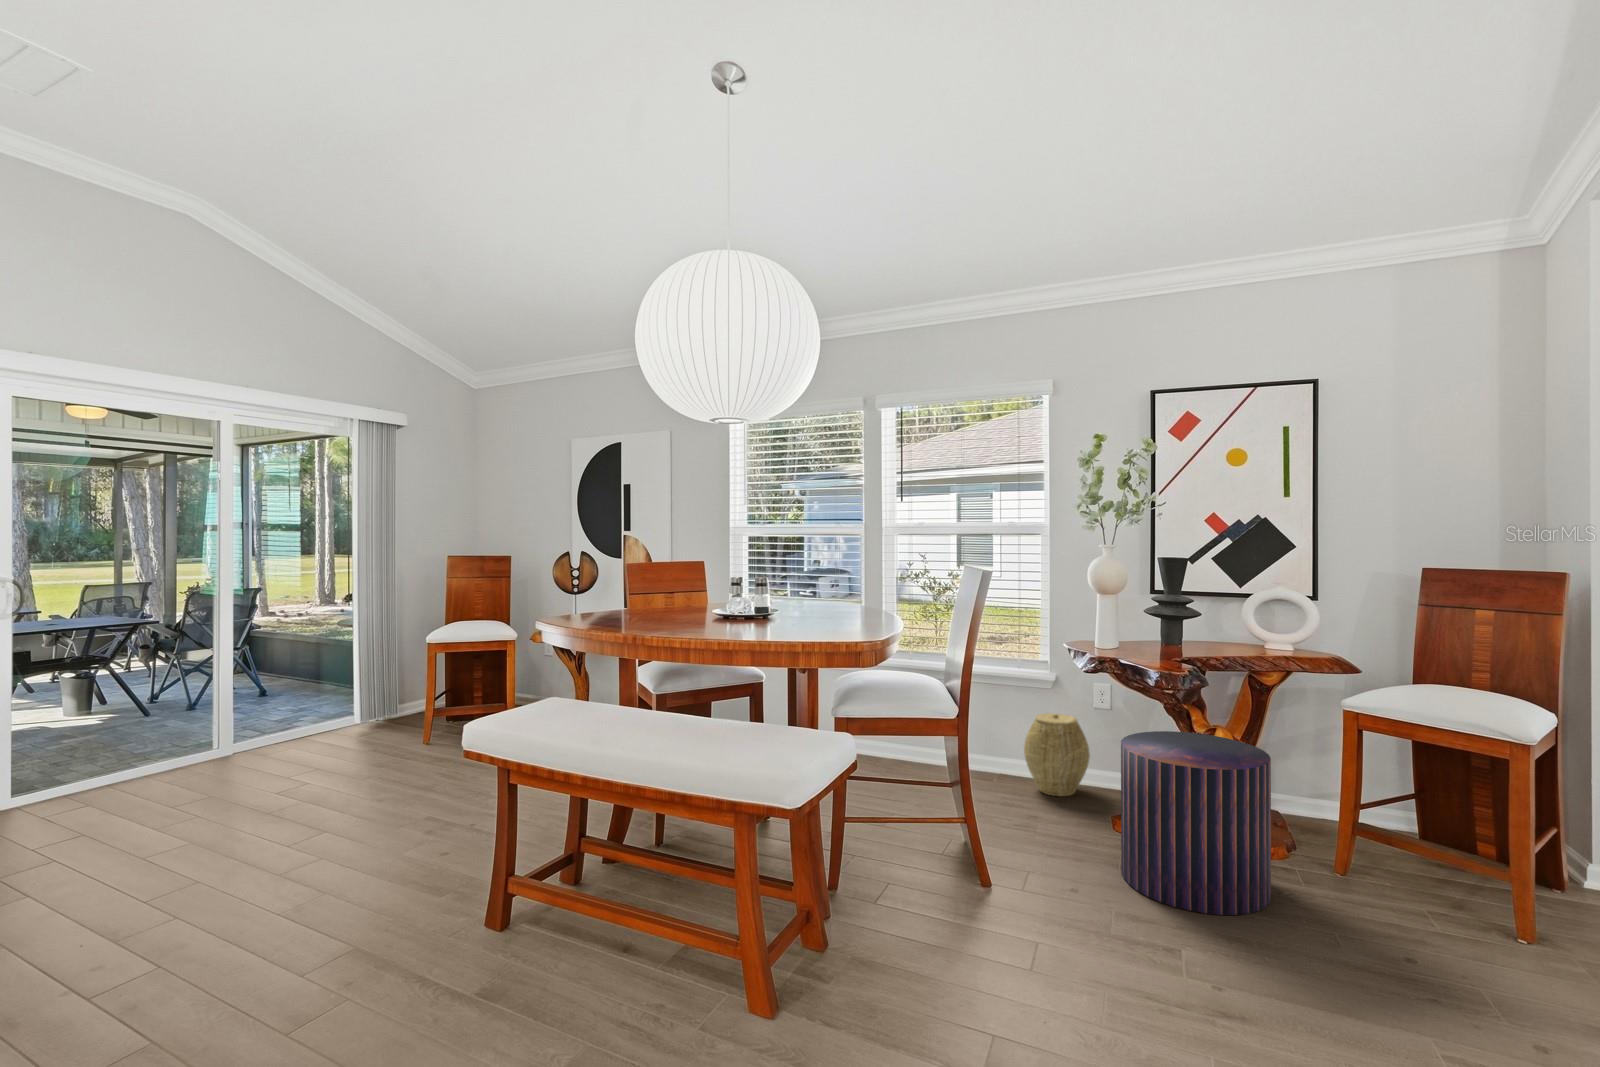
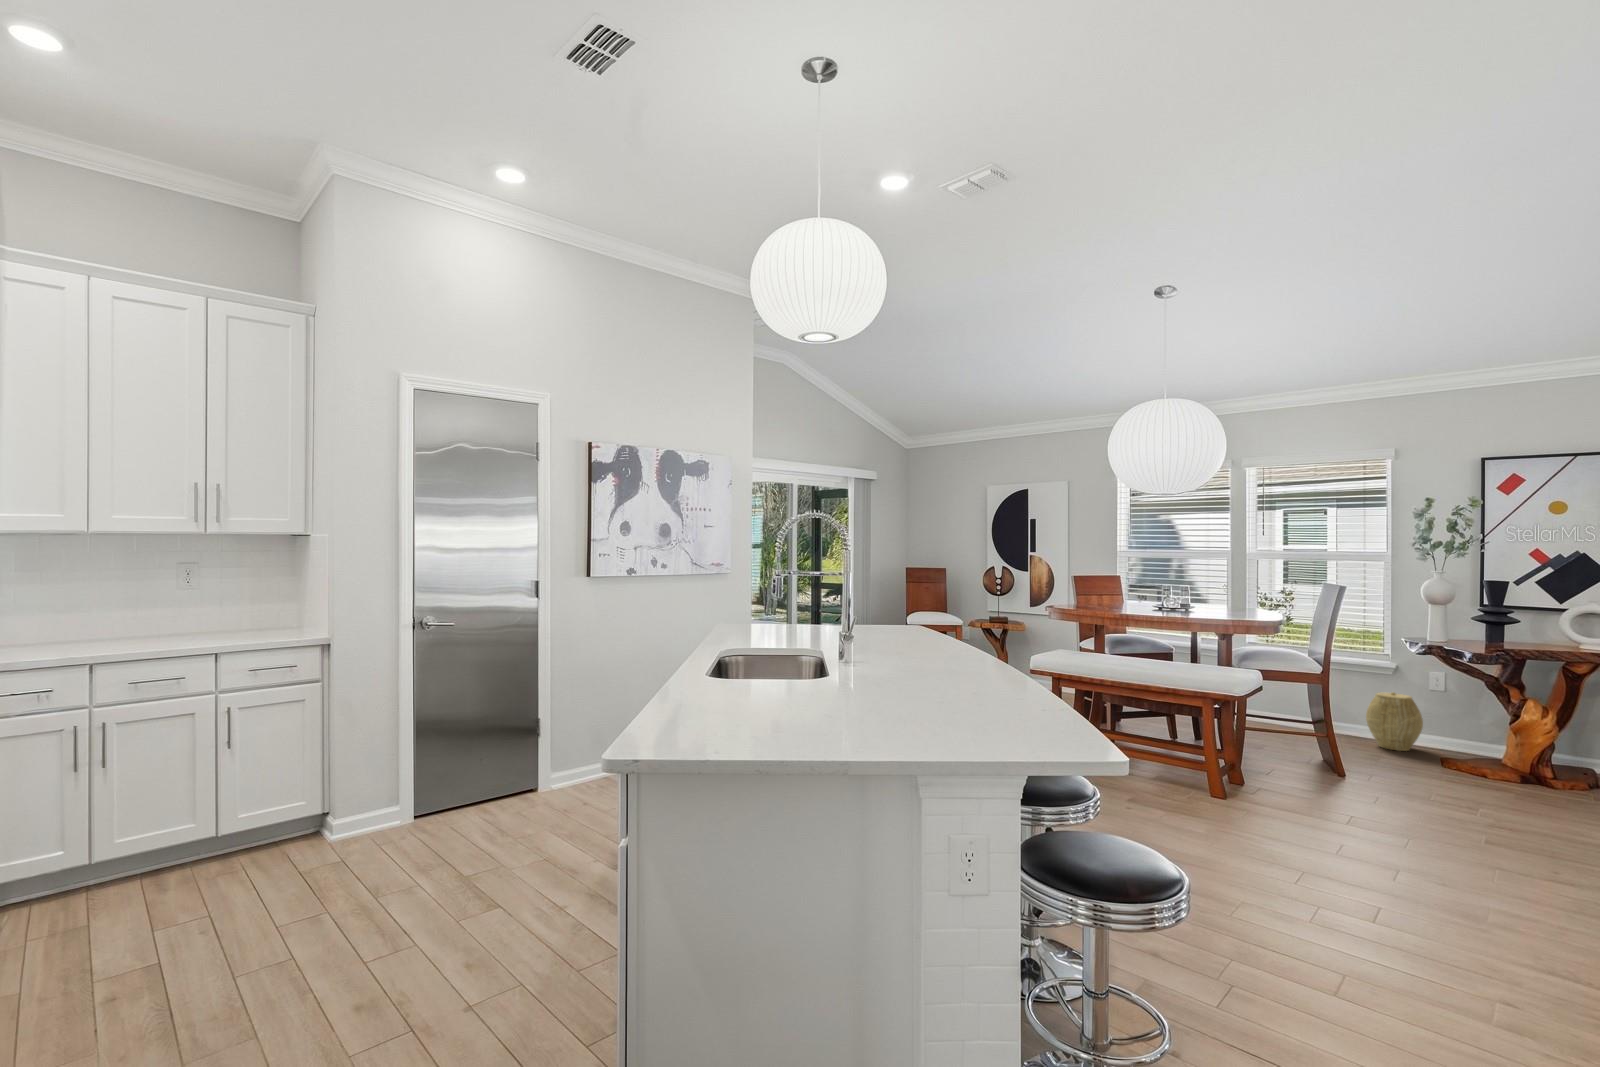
pouf: present [1121,731,1271,915] -> none [1447,697,1569,809]

